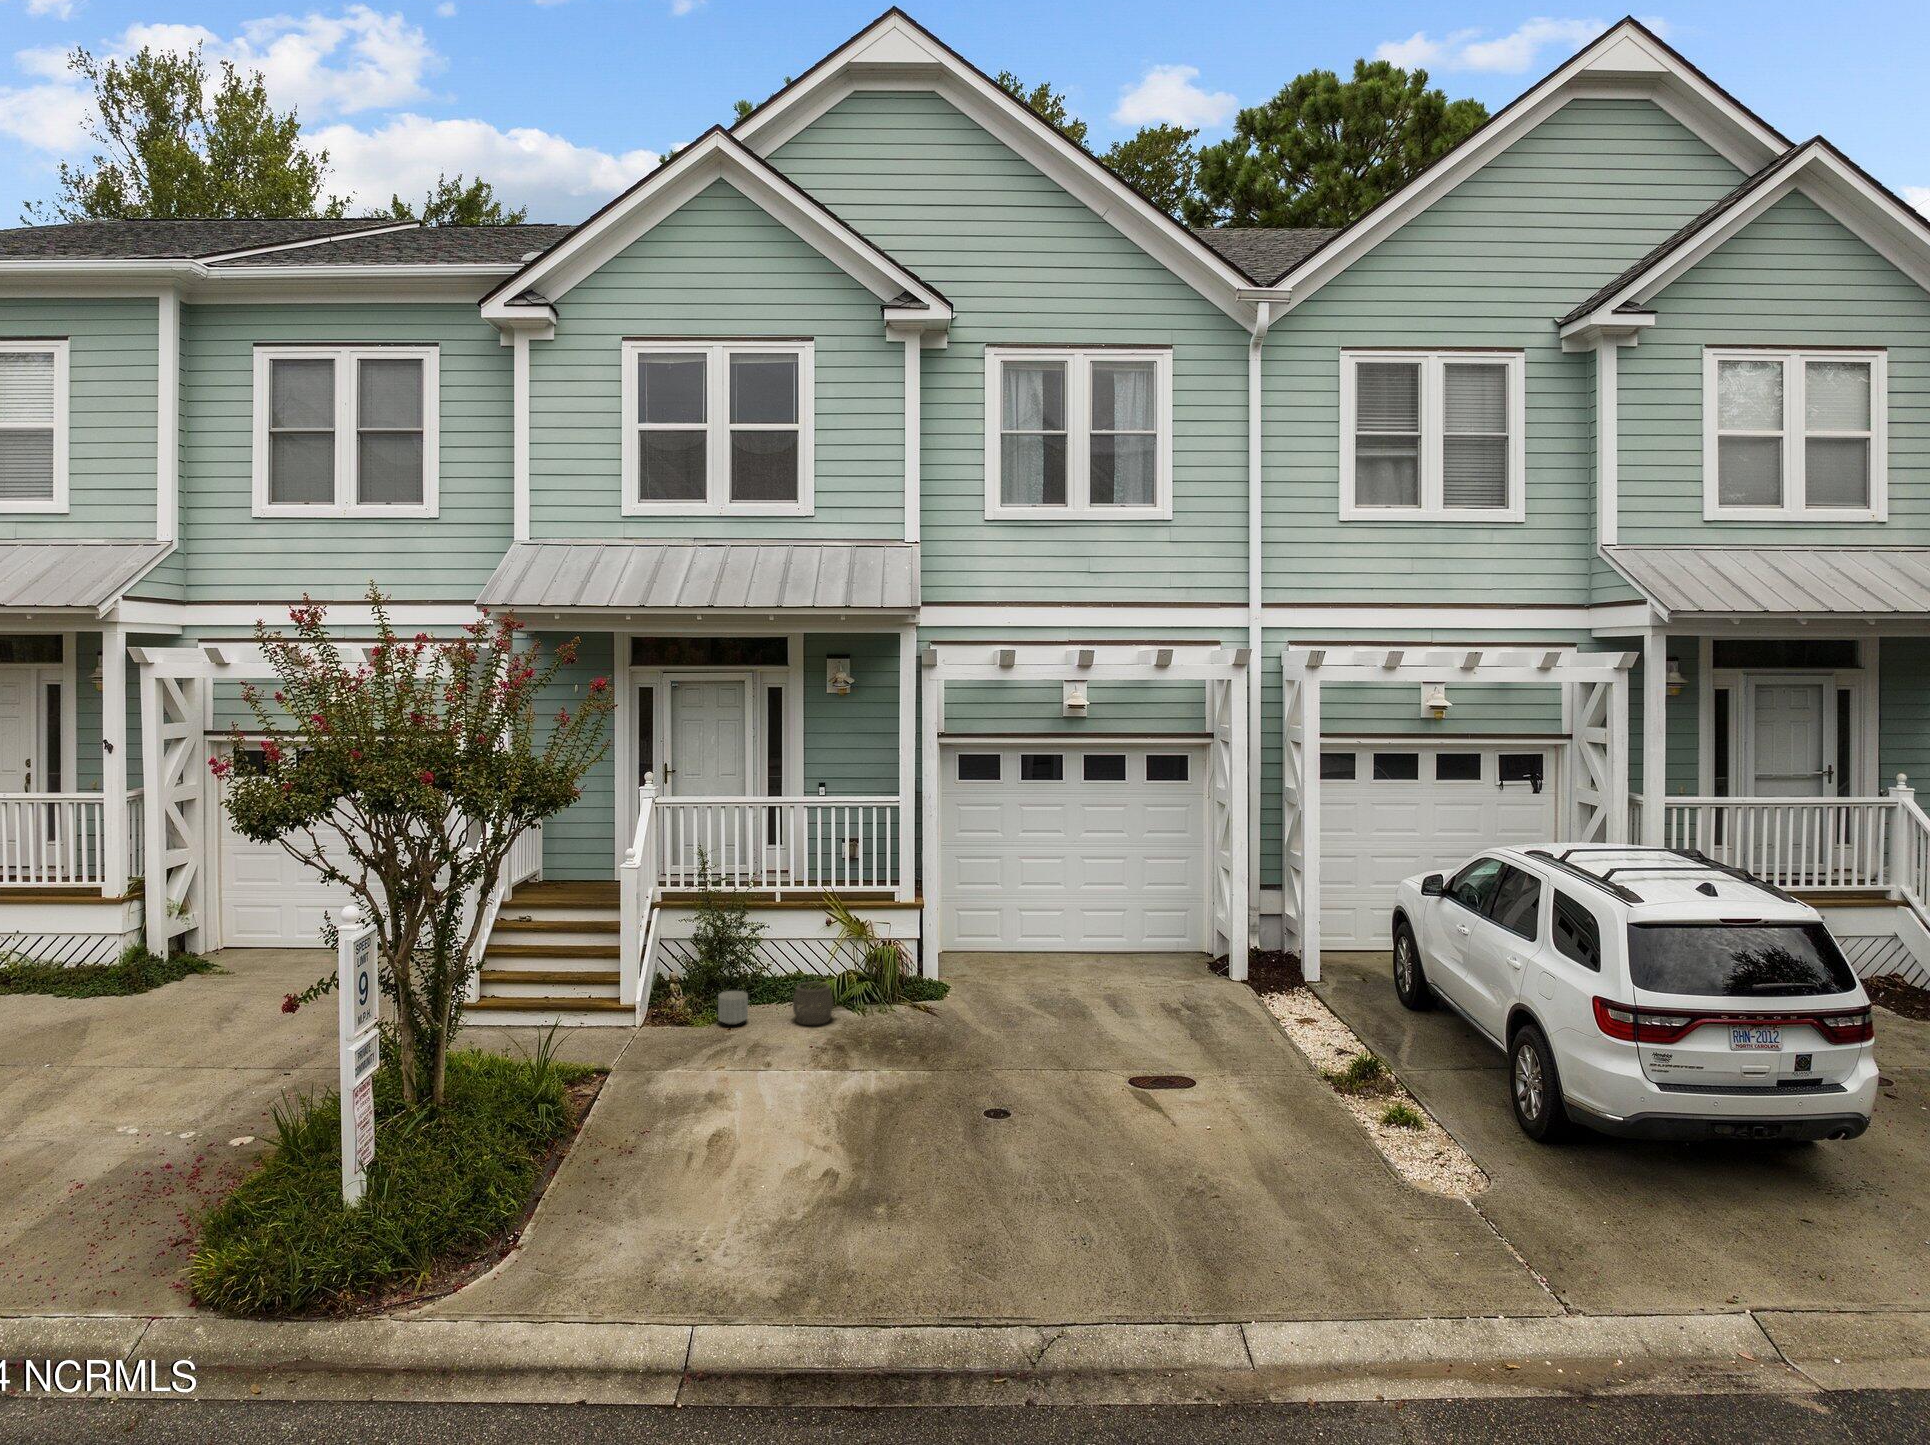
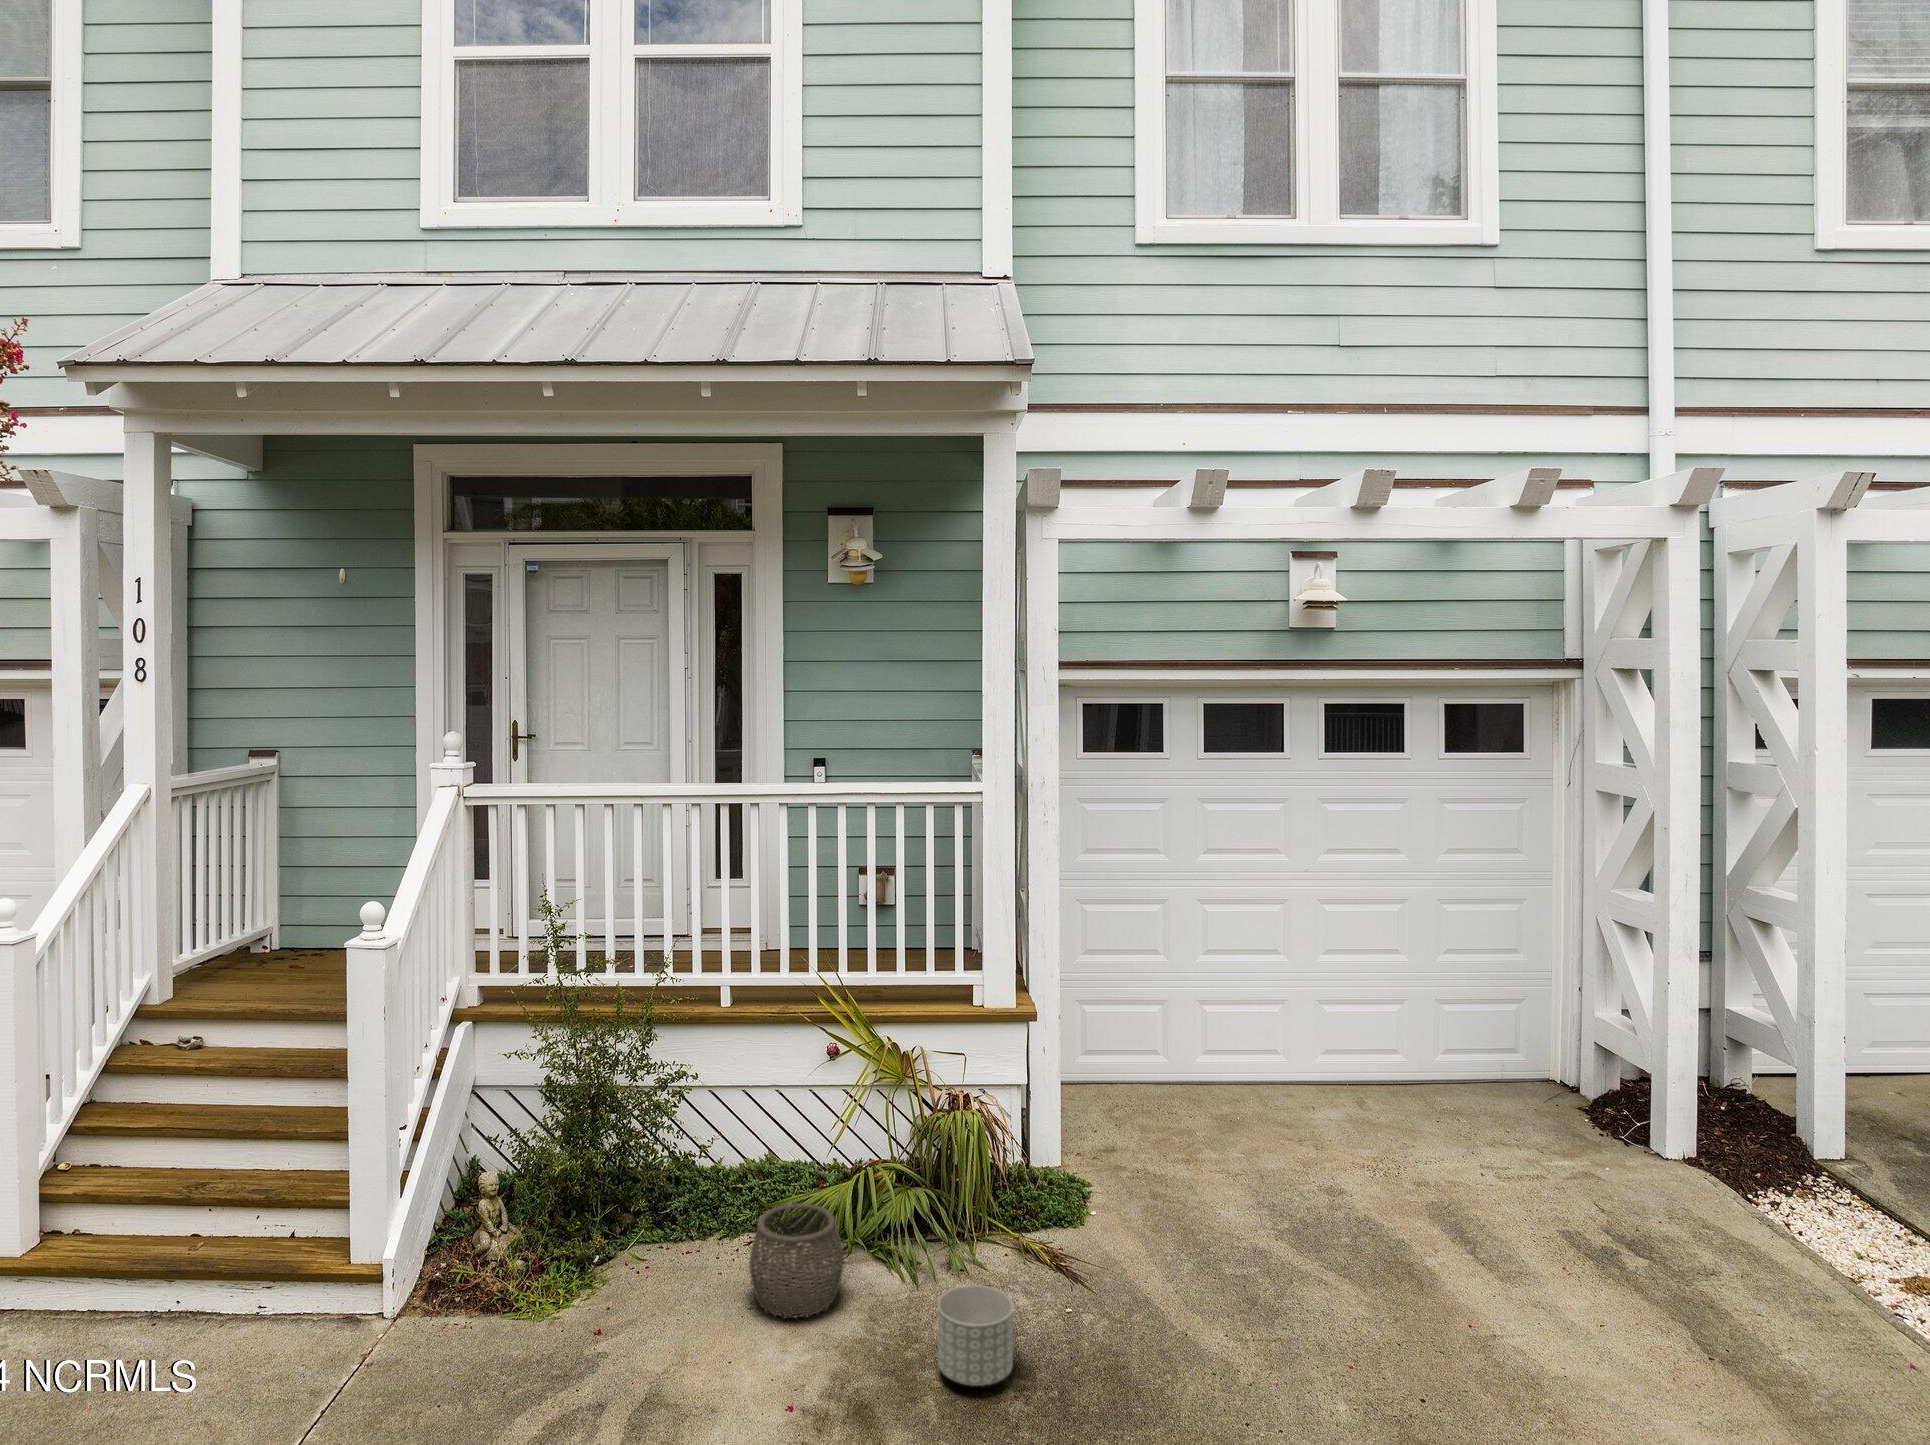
planter: present [718,991,748,1025] -> present [938,1285,1013,1386]

